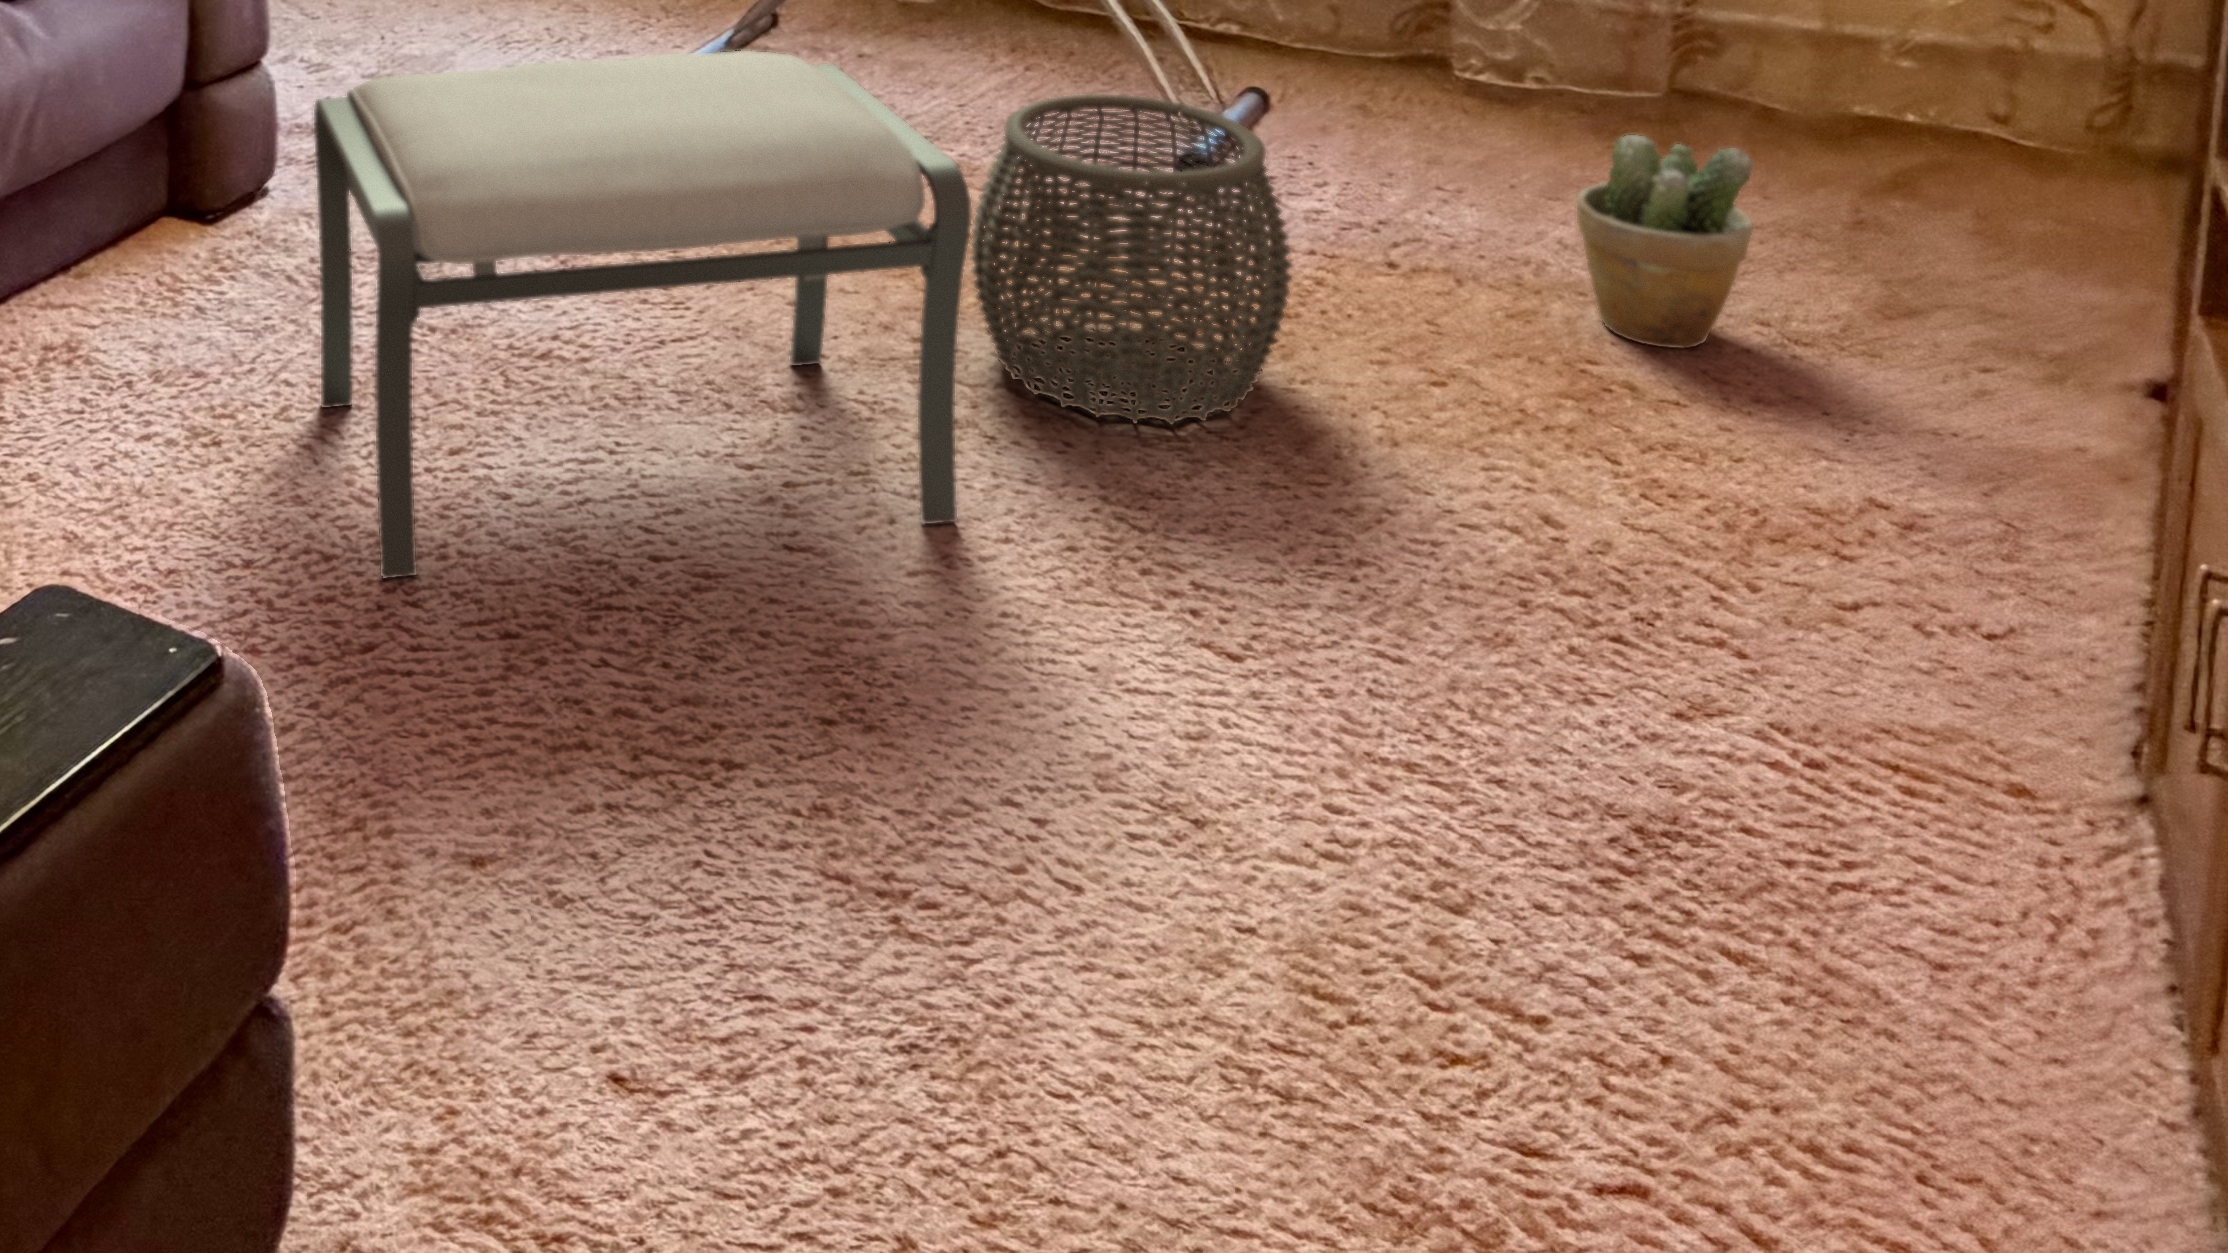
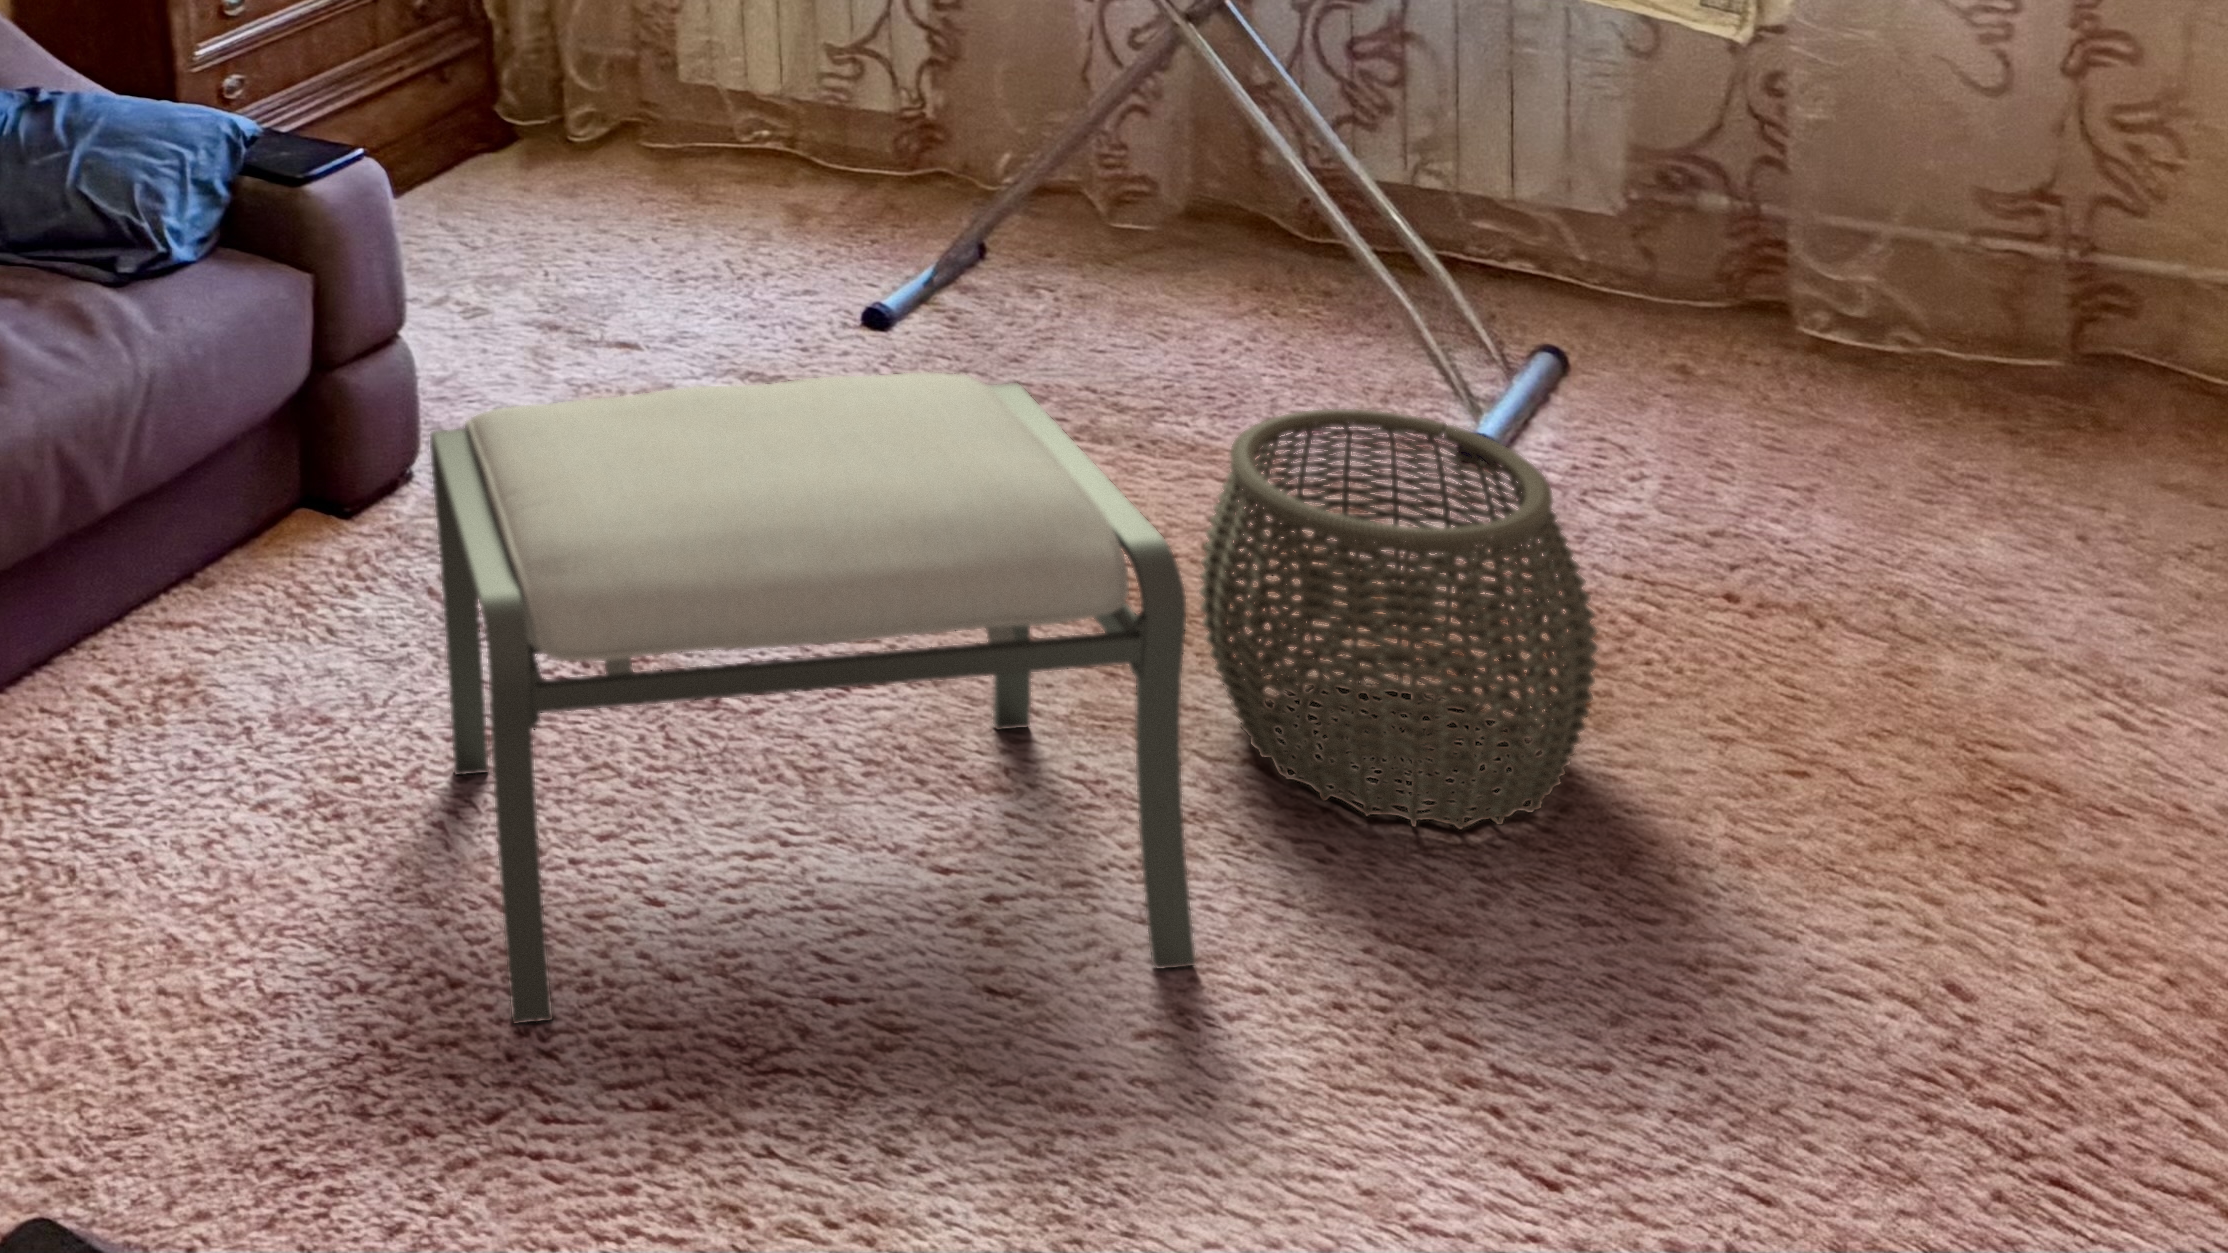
potted plant: present [1577,135,1753,348] -> none [1958,460,2195,730]

